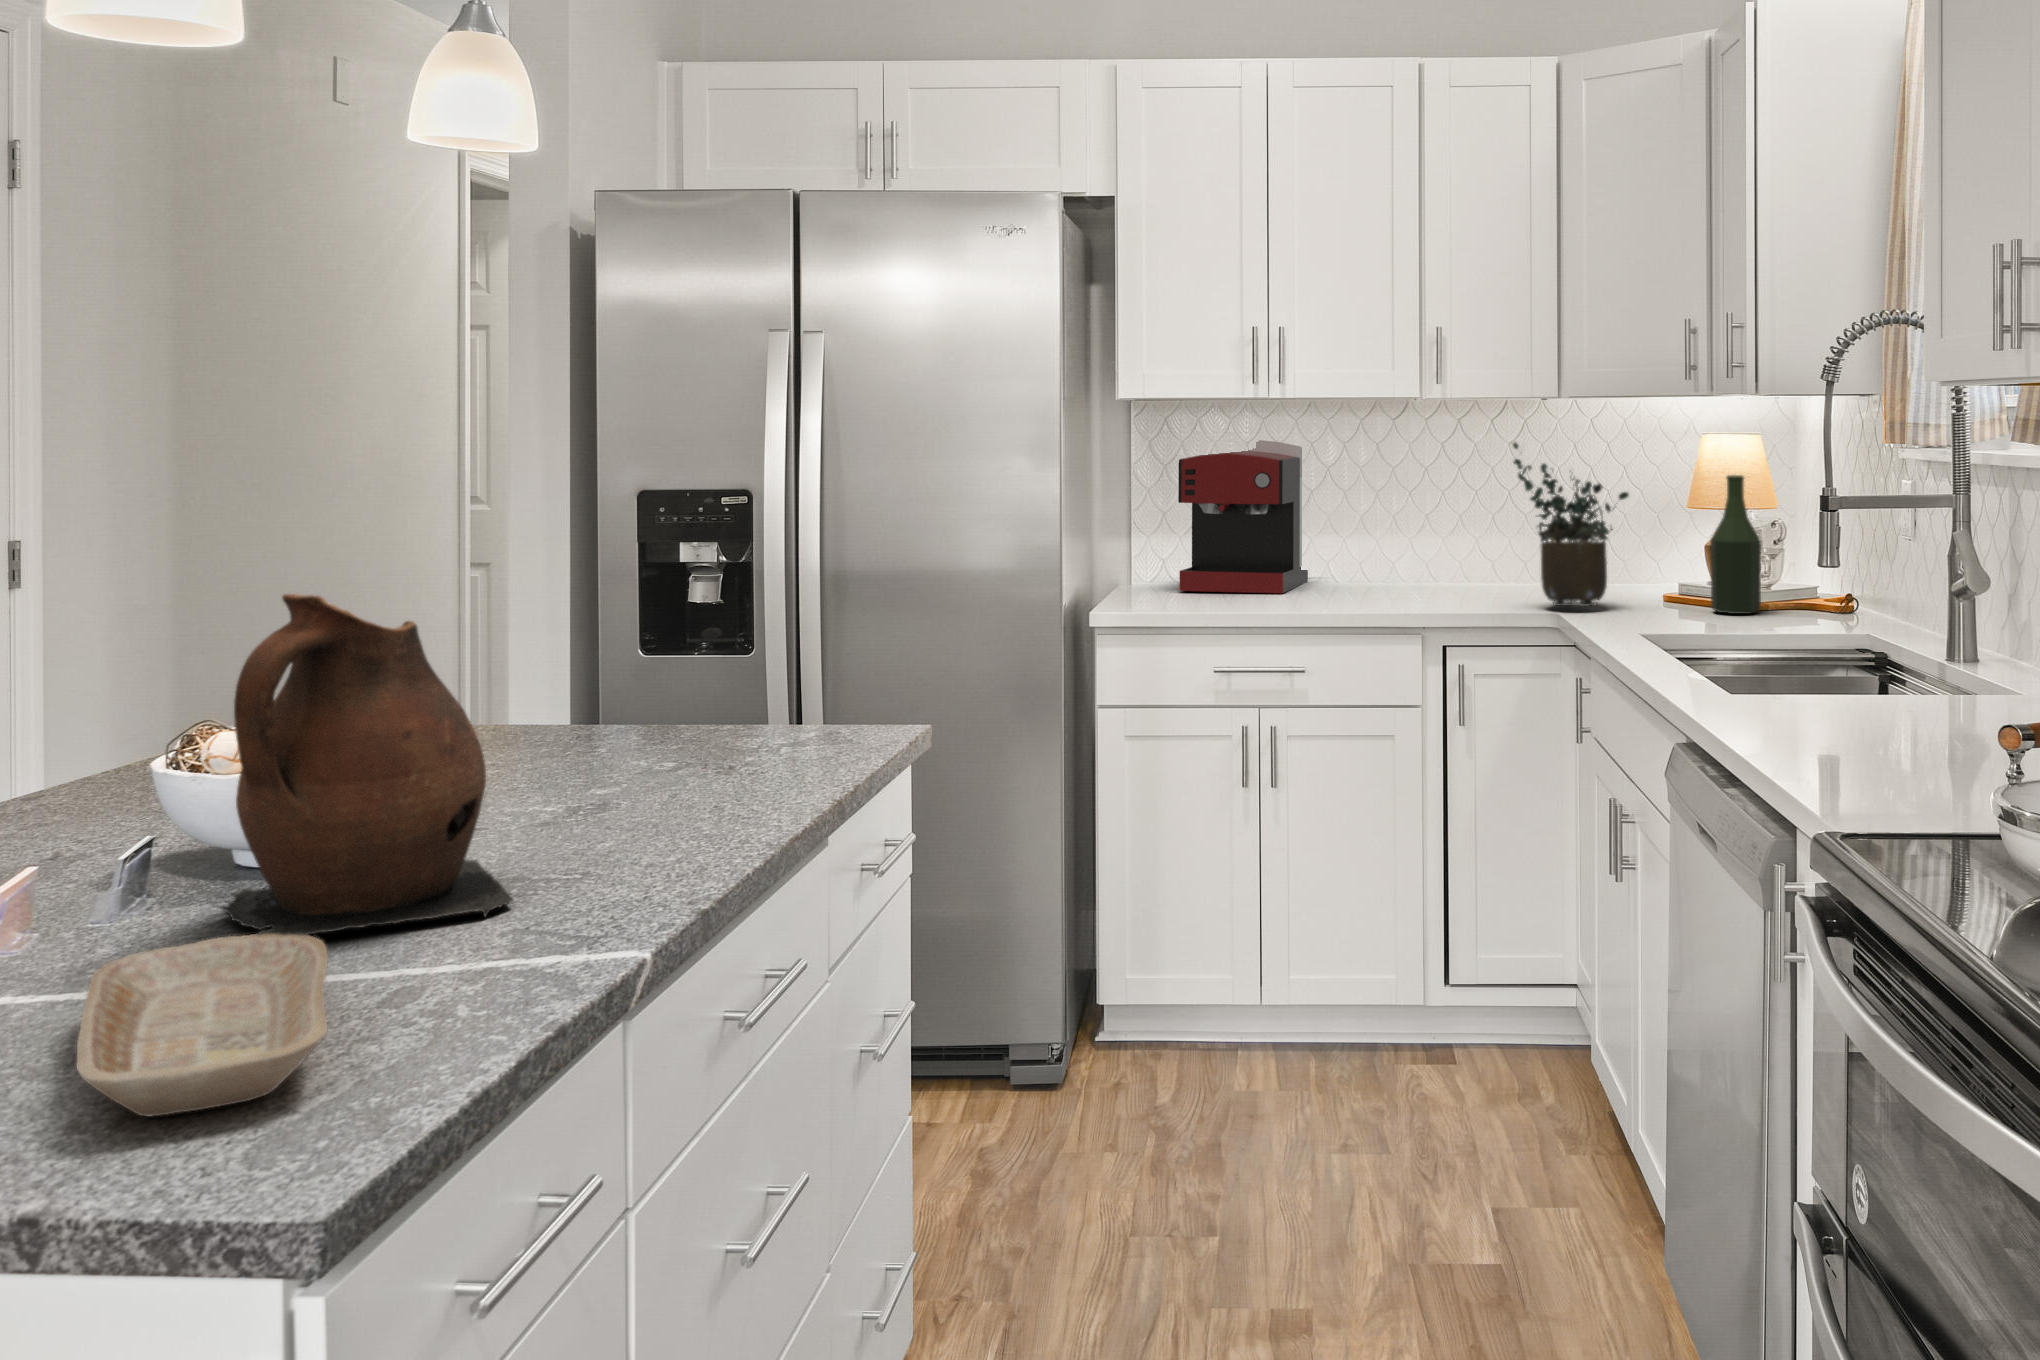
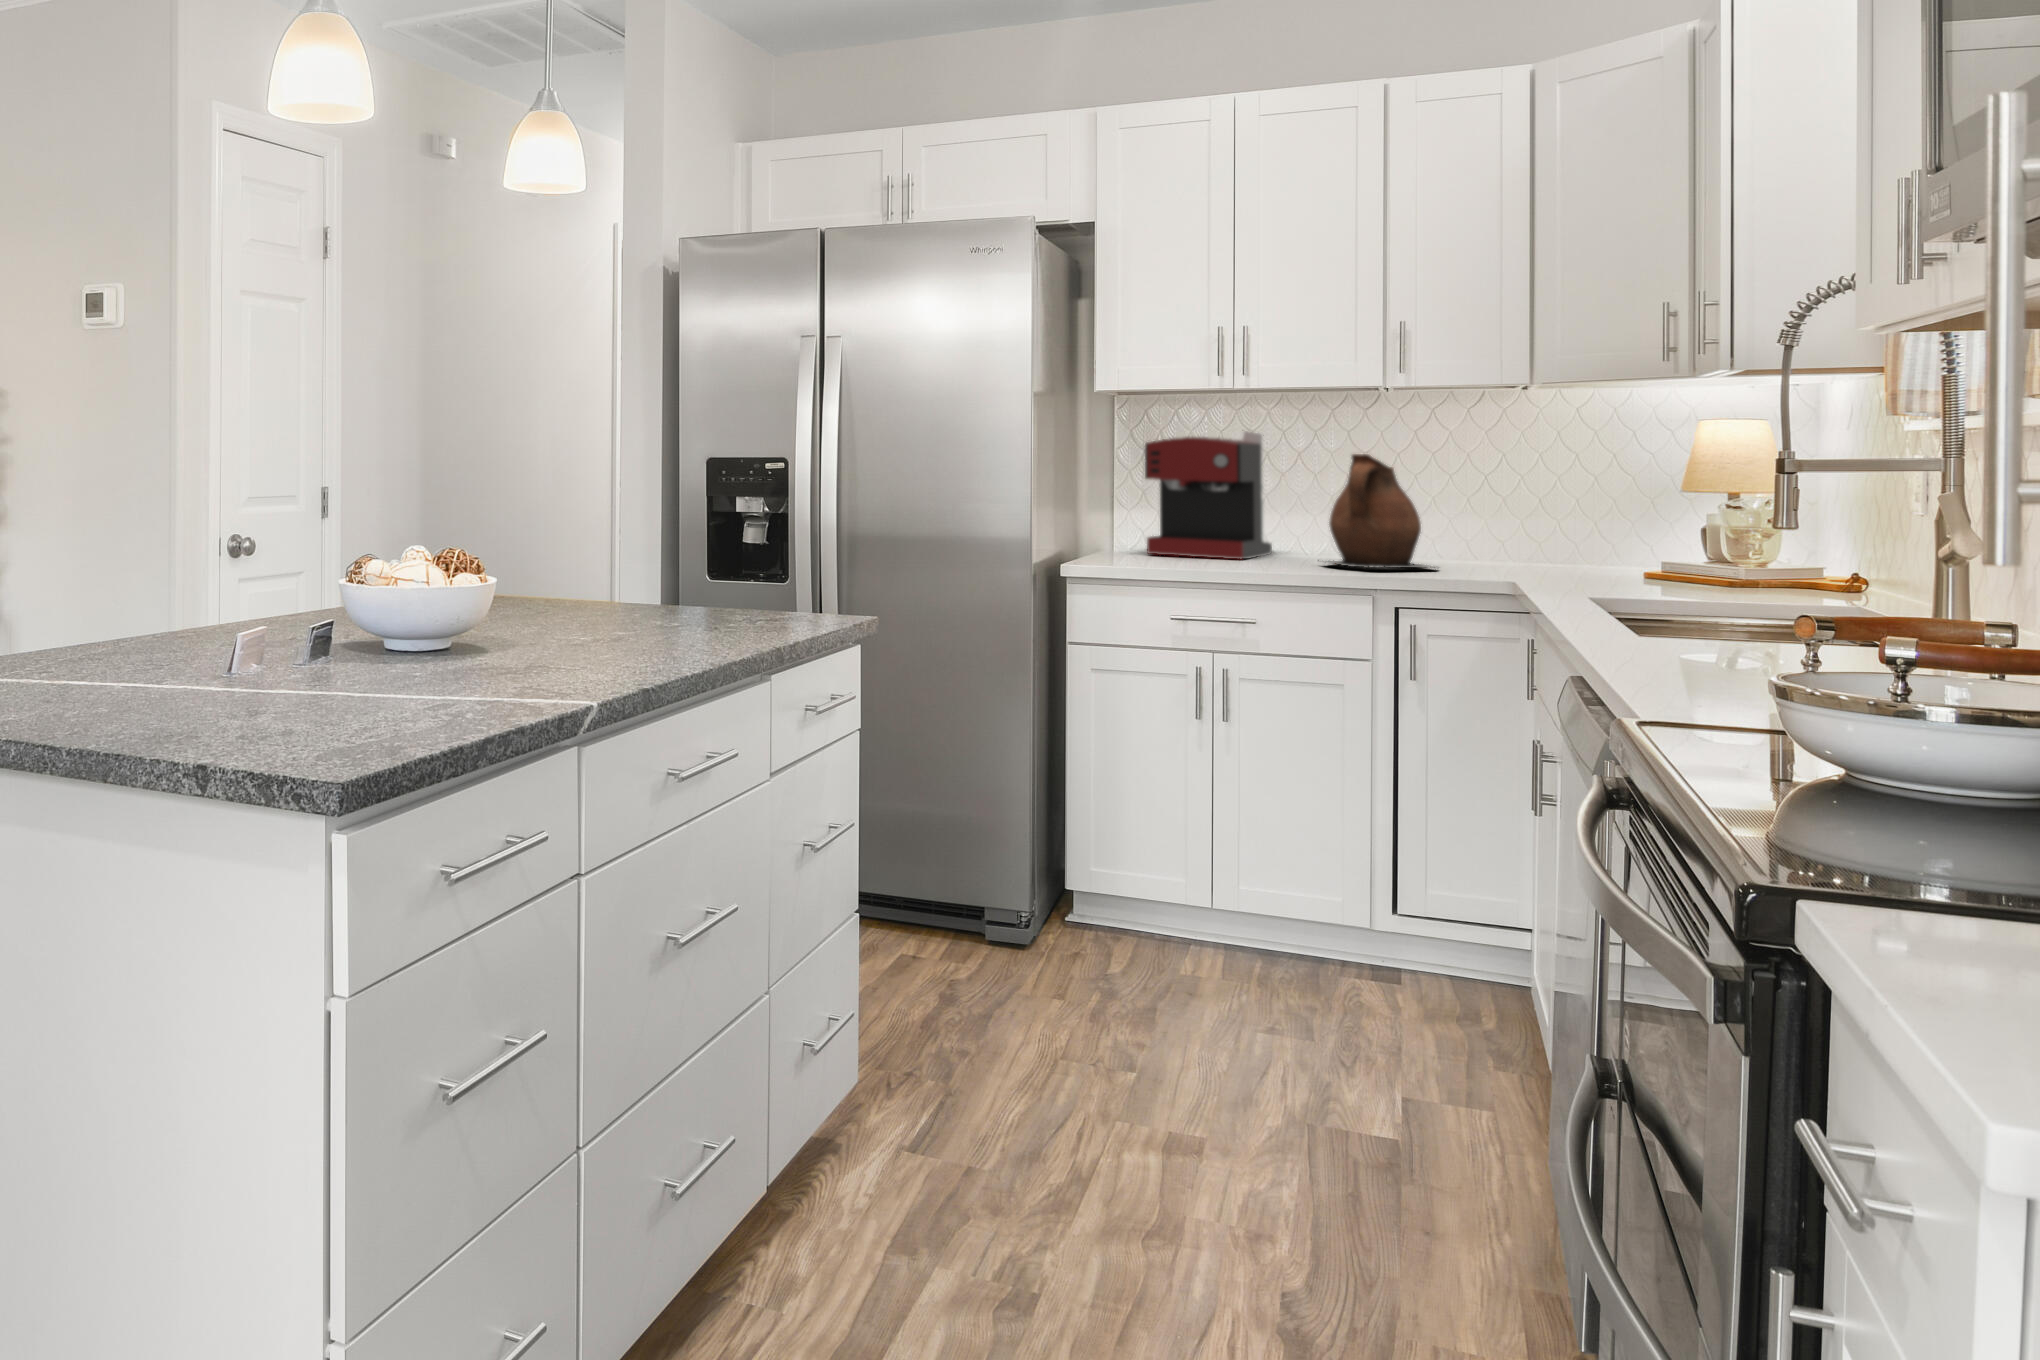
potted plant: present [1513,442,1629,606] -> none [1464,424,1596,580]
bottle: present [1710,475,1761,614] -> none [1692,456,1755,594]
ceramic pitcher: present [219,594,513,935] -> present [1318,454,1429,568]
tray: present [77,934,328,1116] -> none [244,658,402,734]

